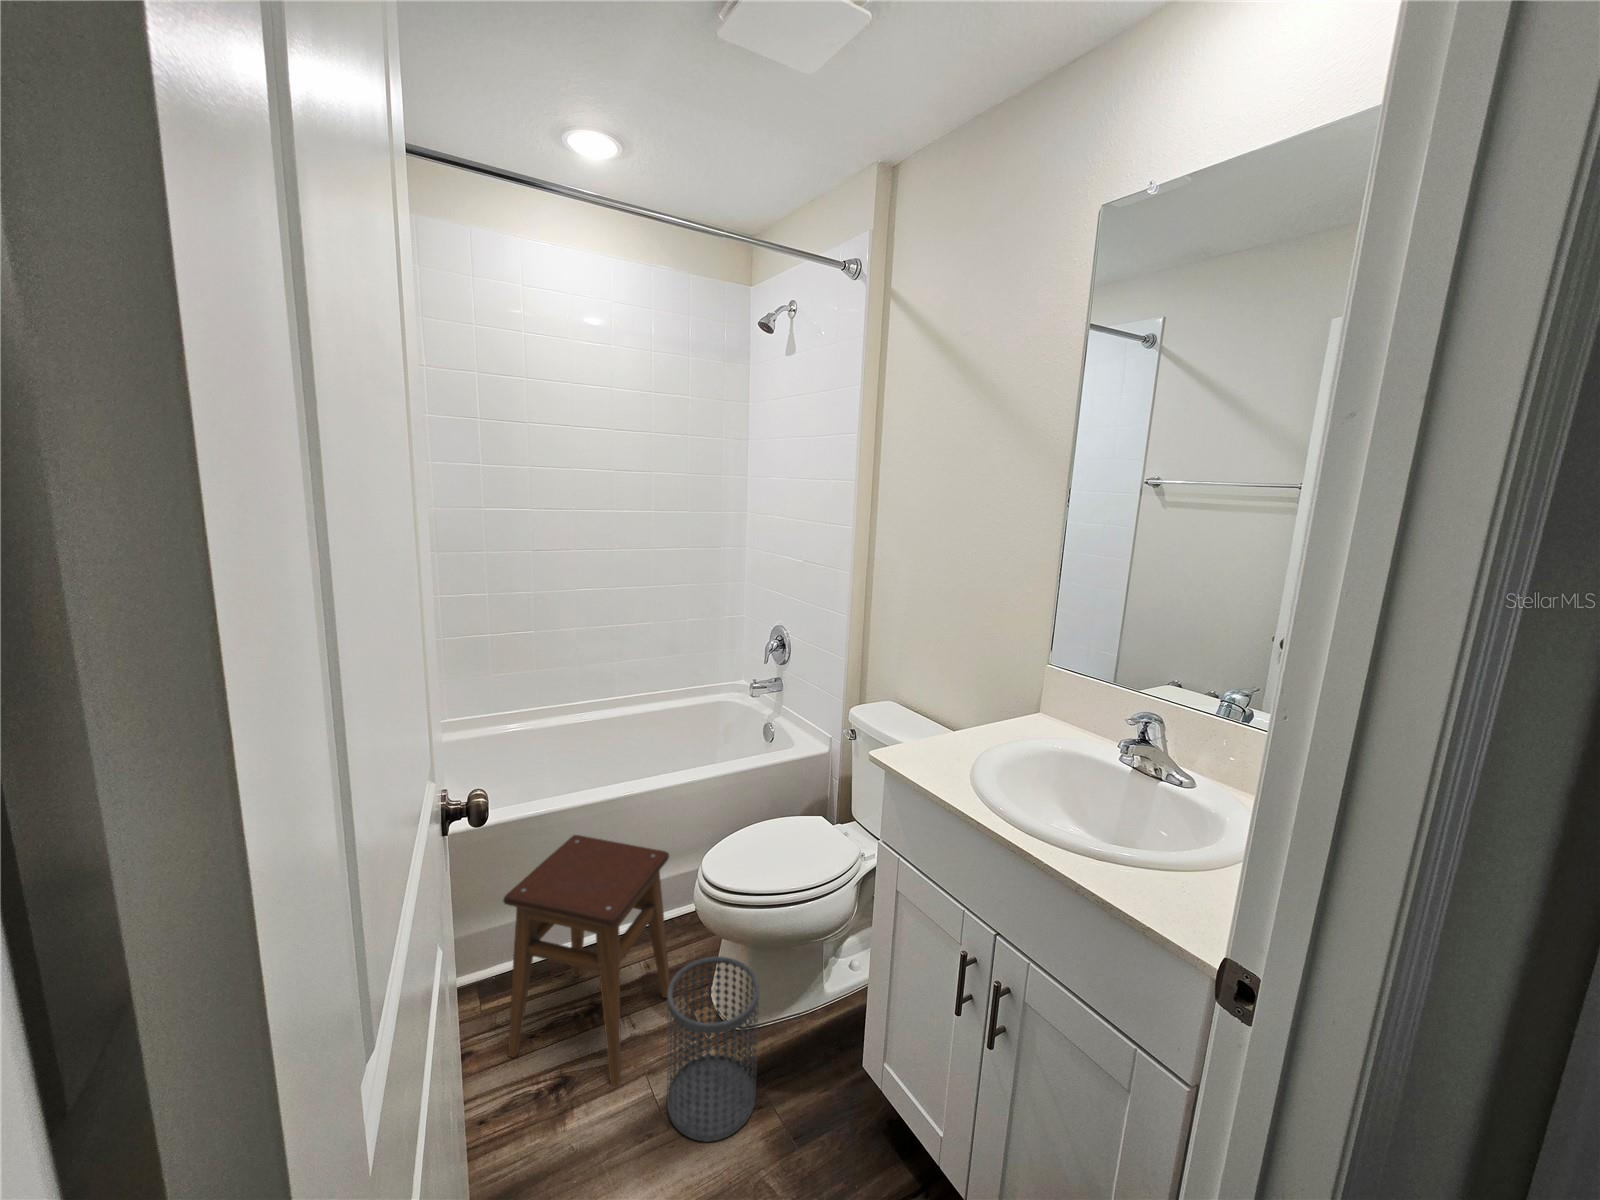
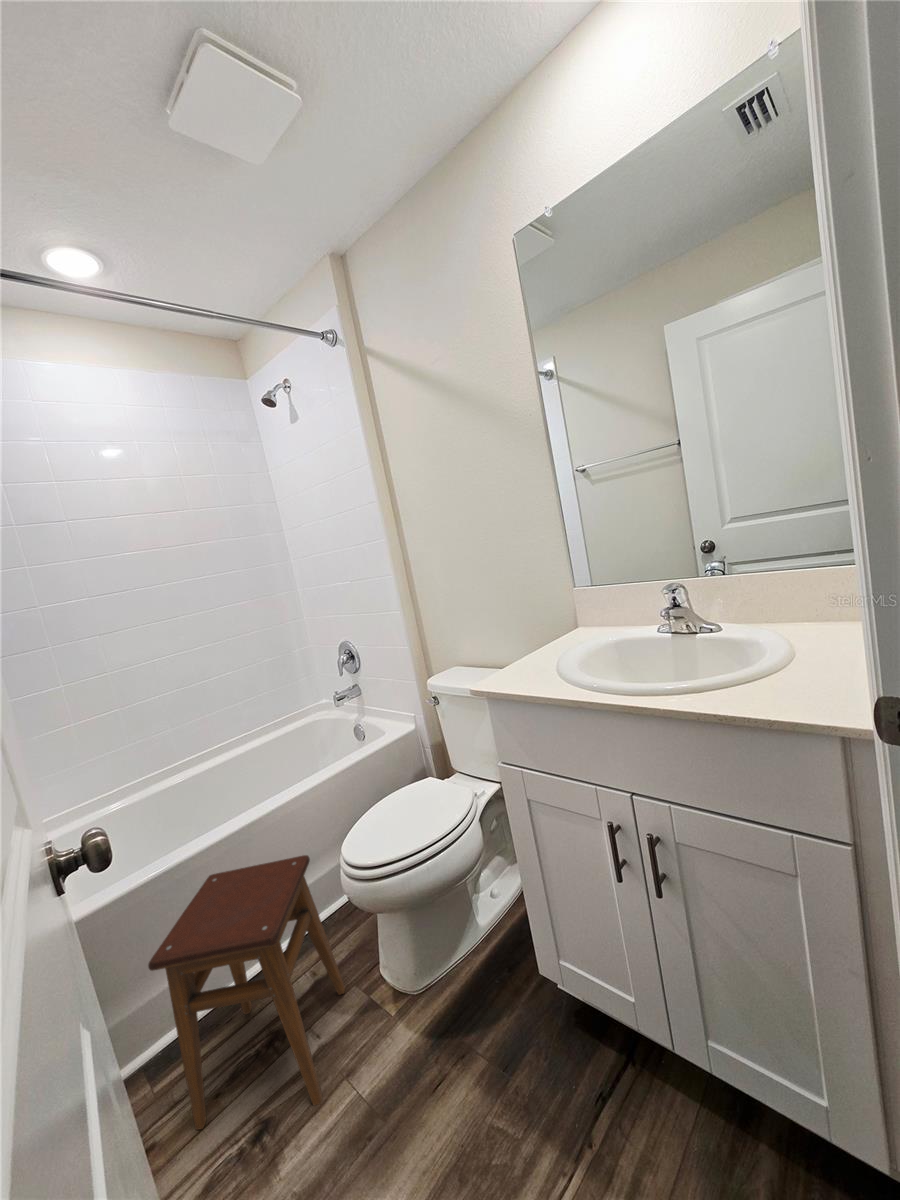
wastebasket: present [667,956,759,1142] -> none [346,926,457,1120]

